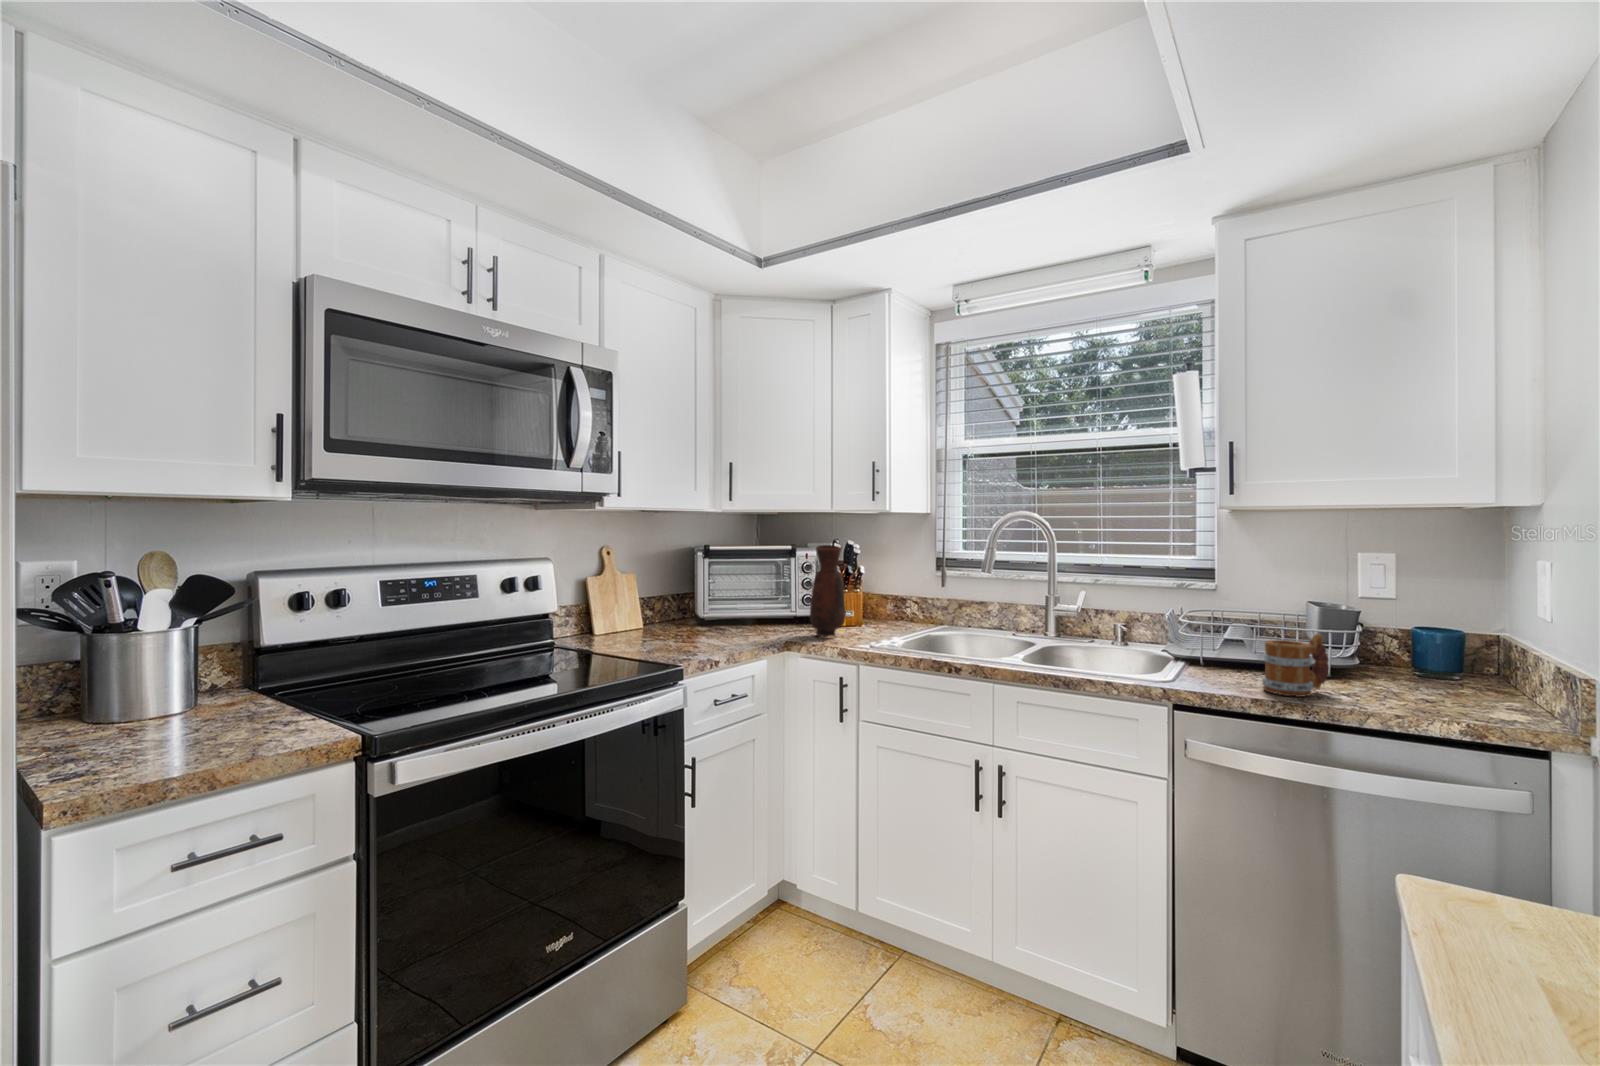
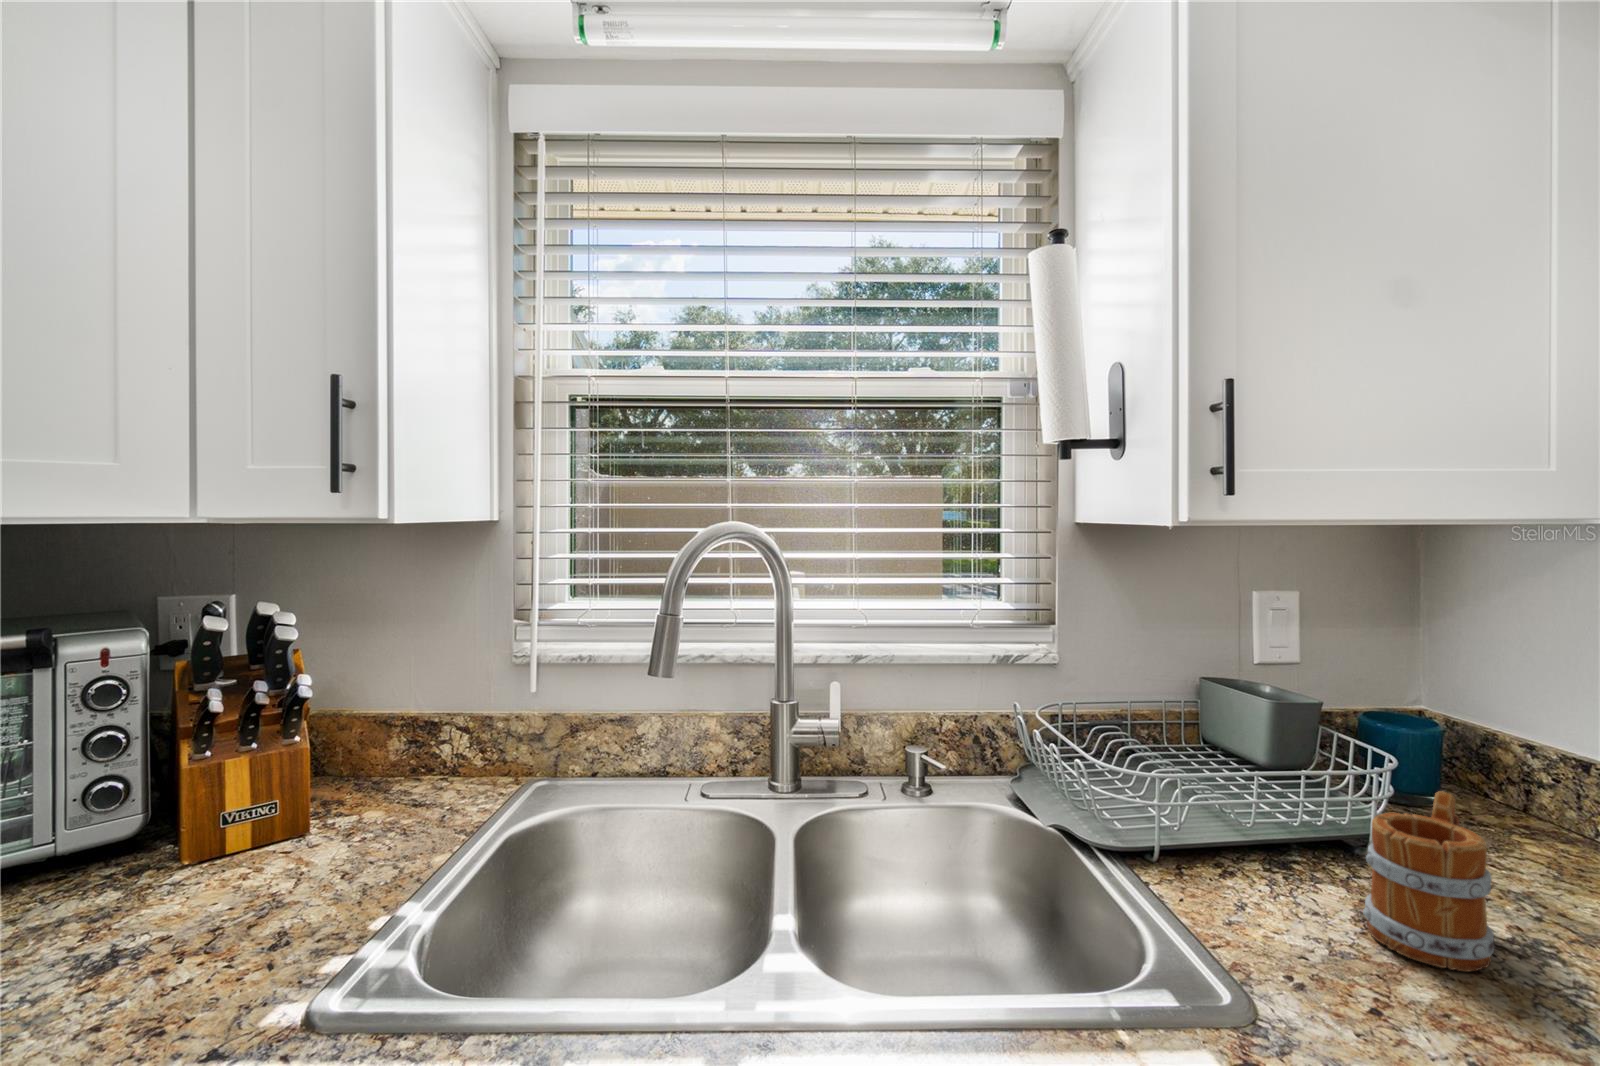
vase: present [810,545,846,637] -> none [74,623,233,941]

